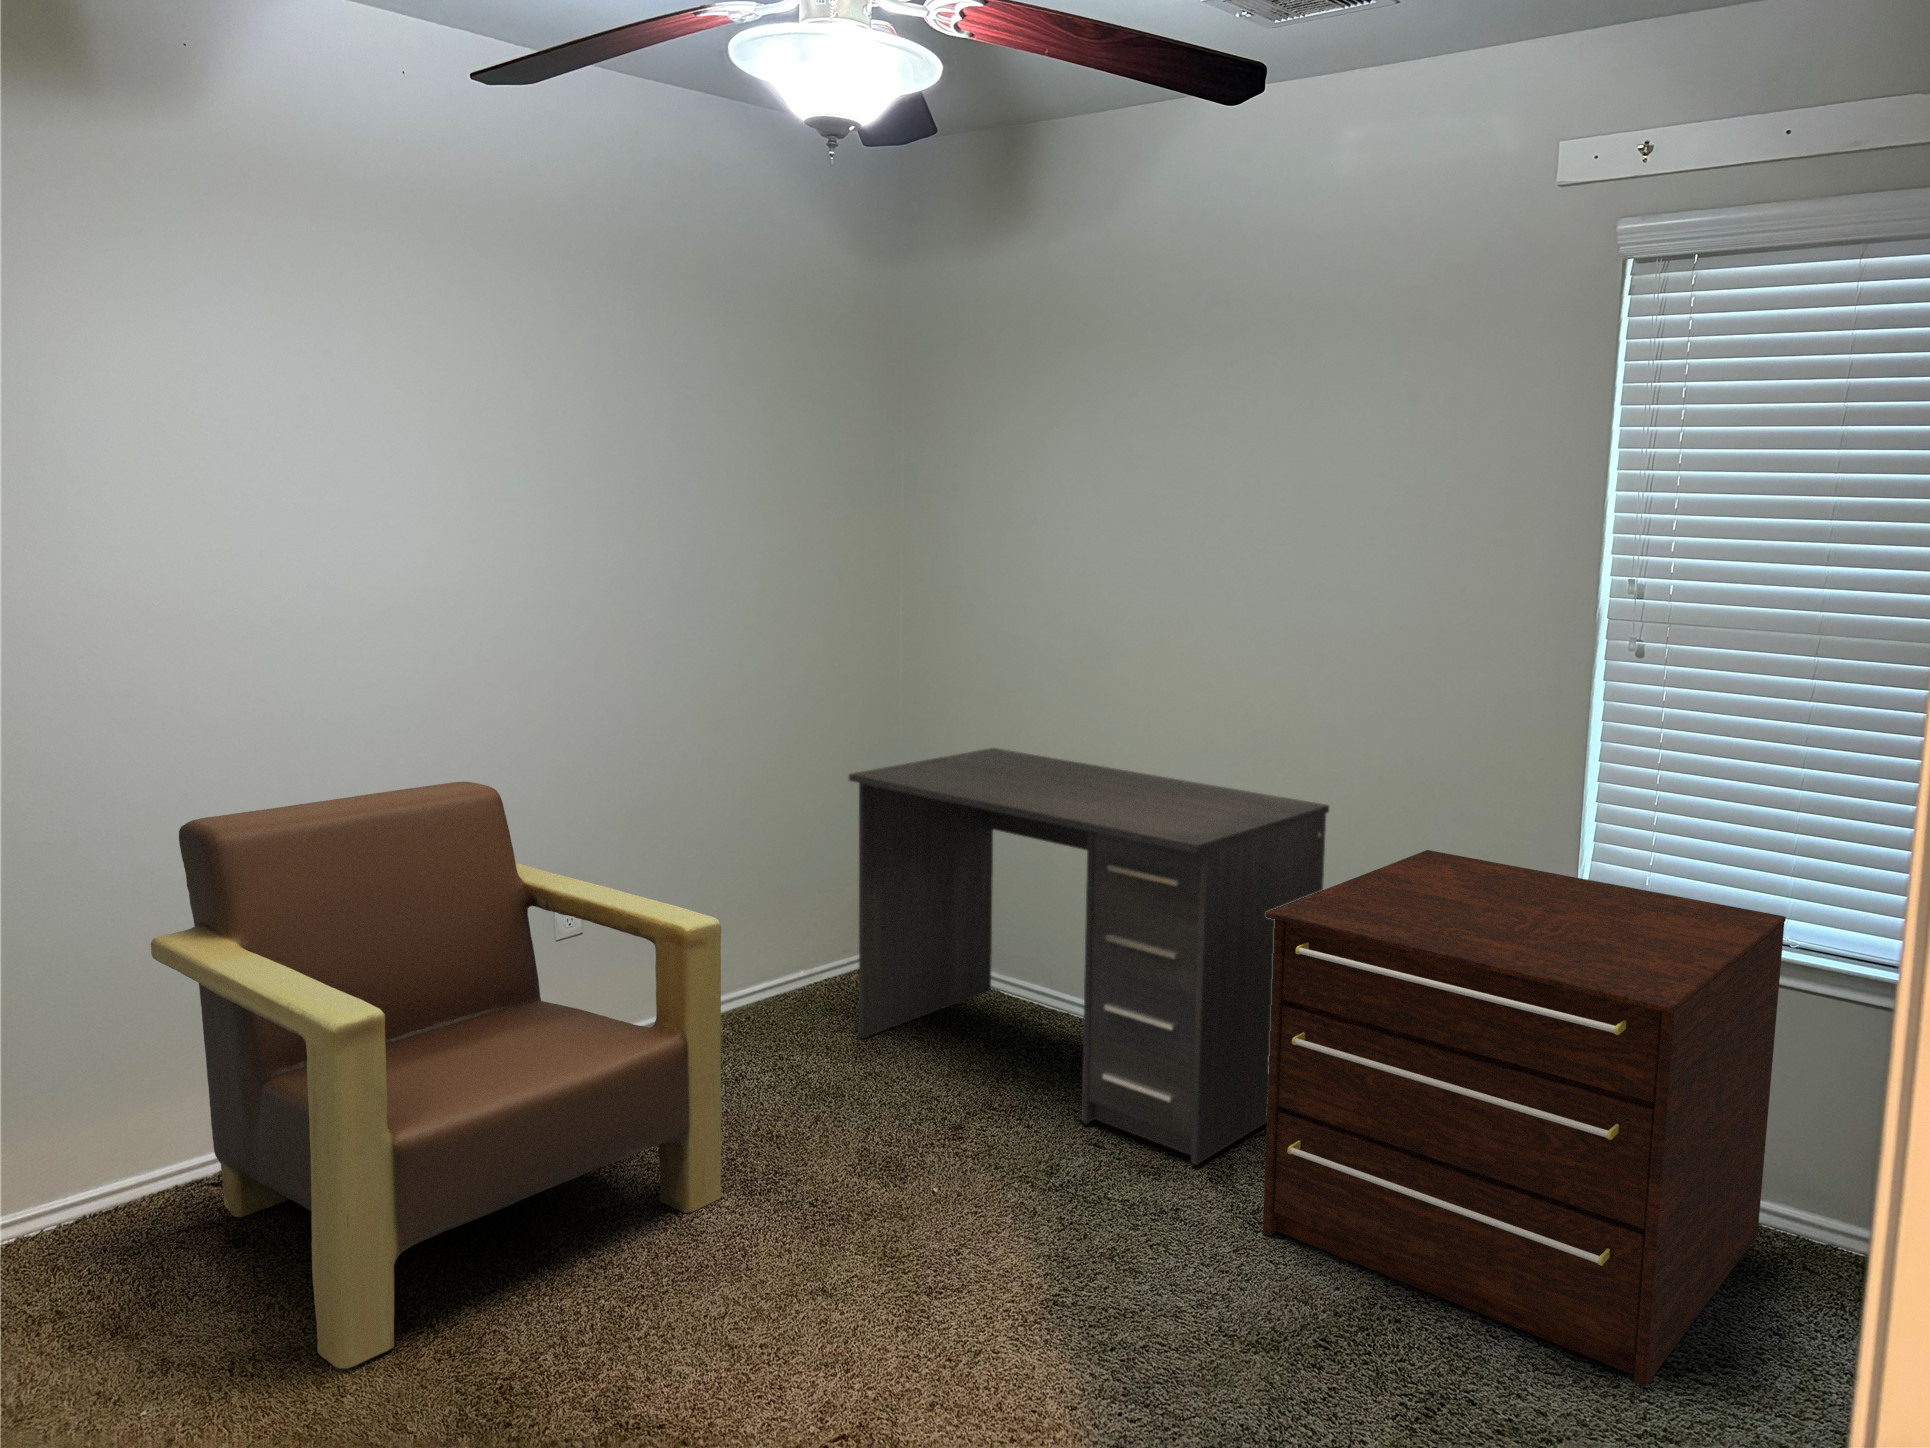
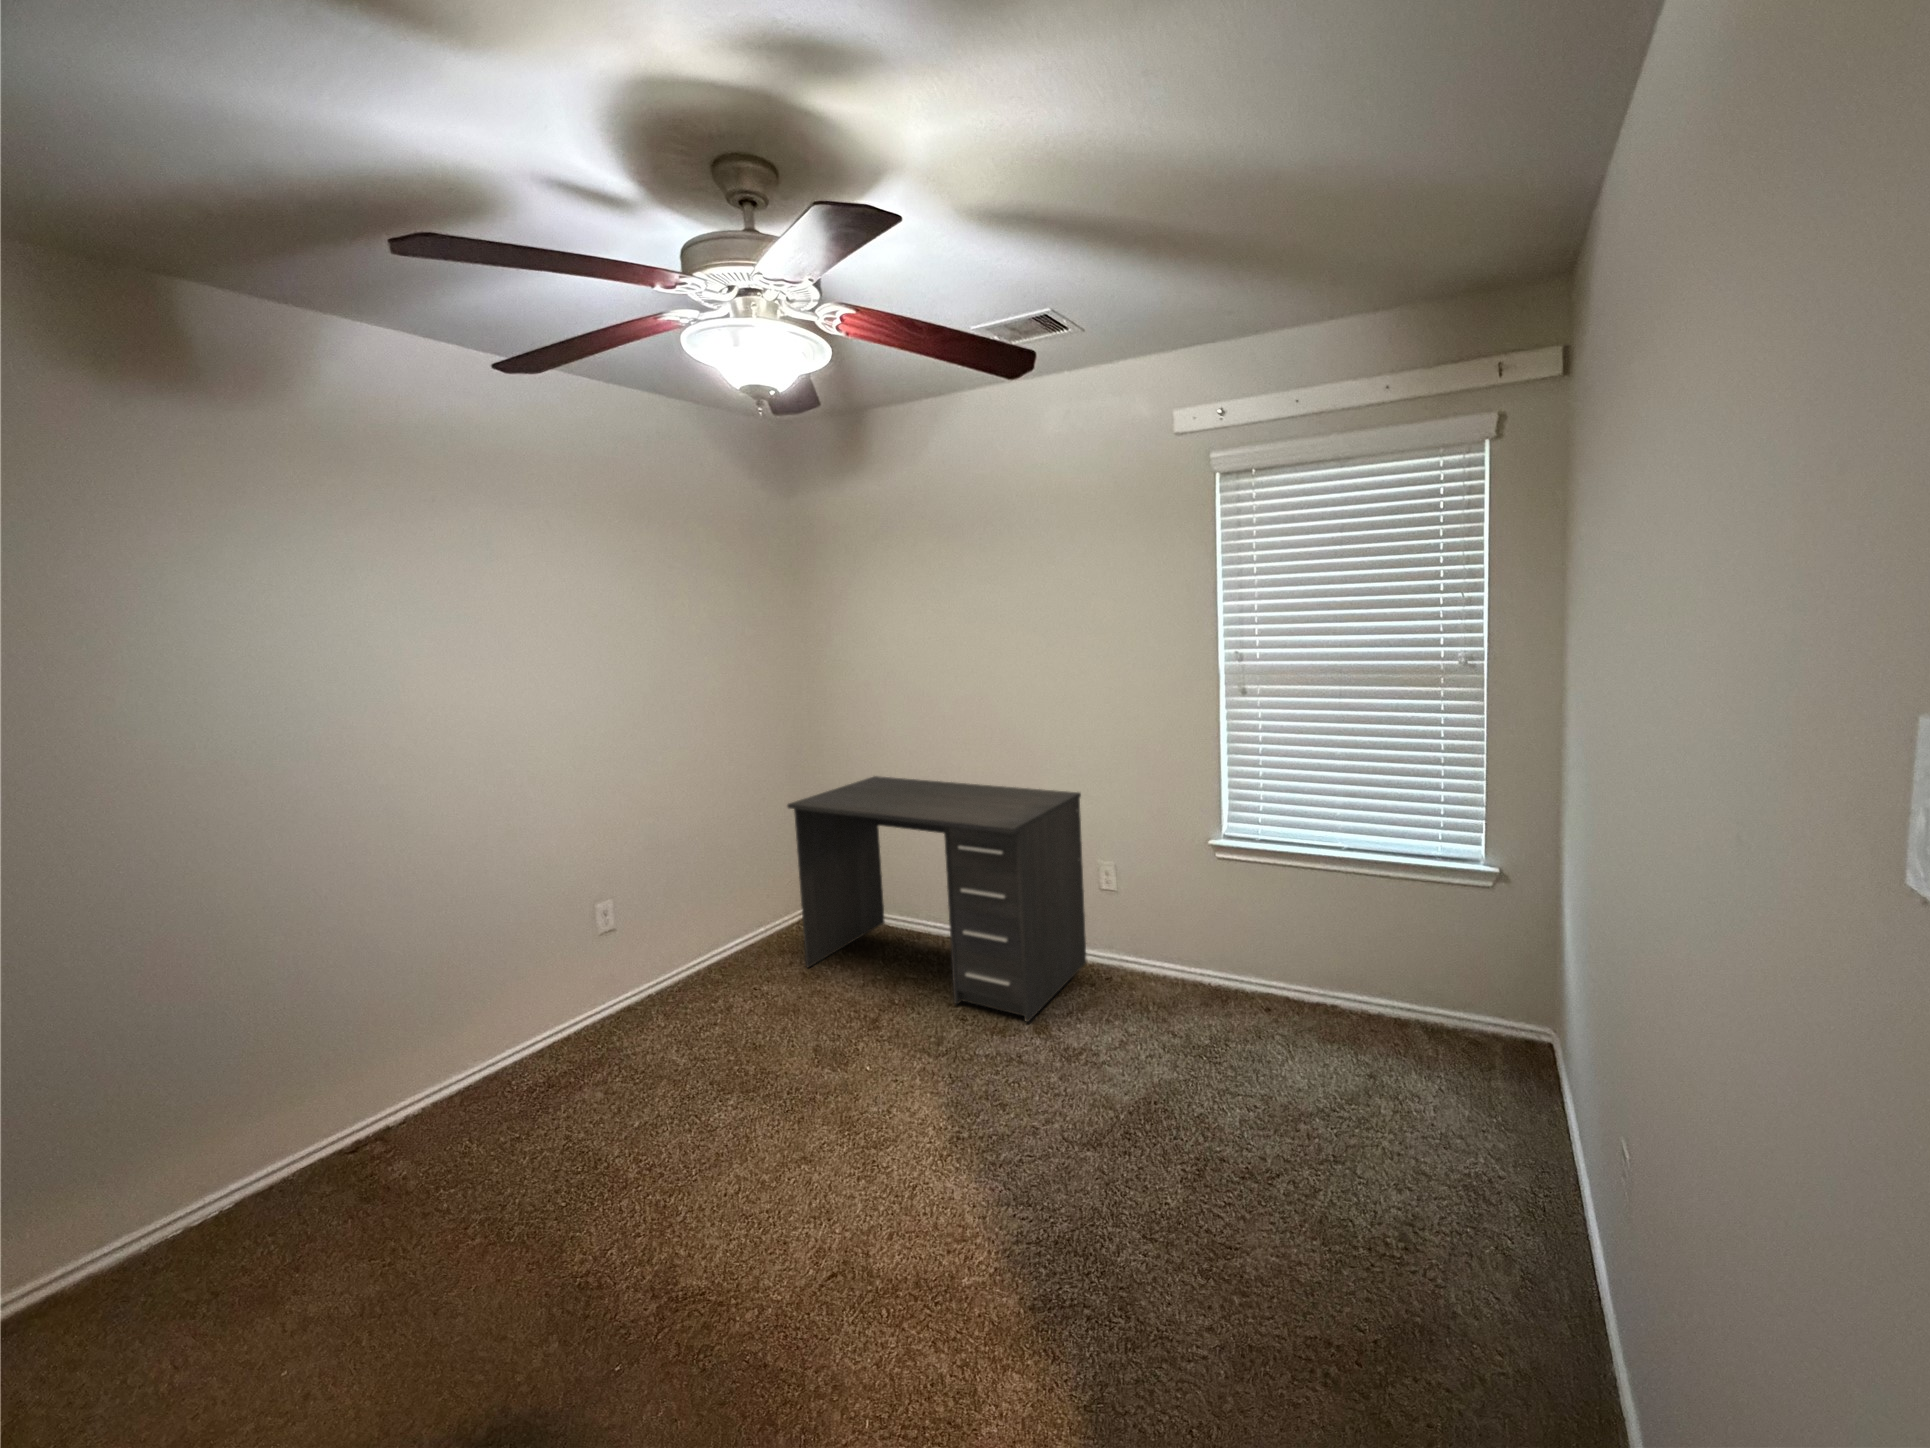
armchair: present [151,781,722,1368] -> none [270,842,727,1302]
dresser: present [1263,850,1786,1386] -> none [1062,813,1343,1125]

